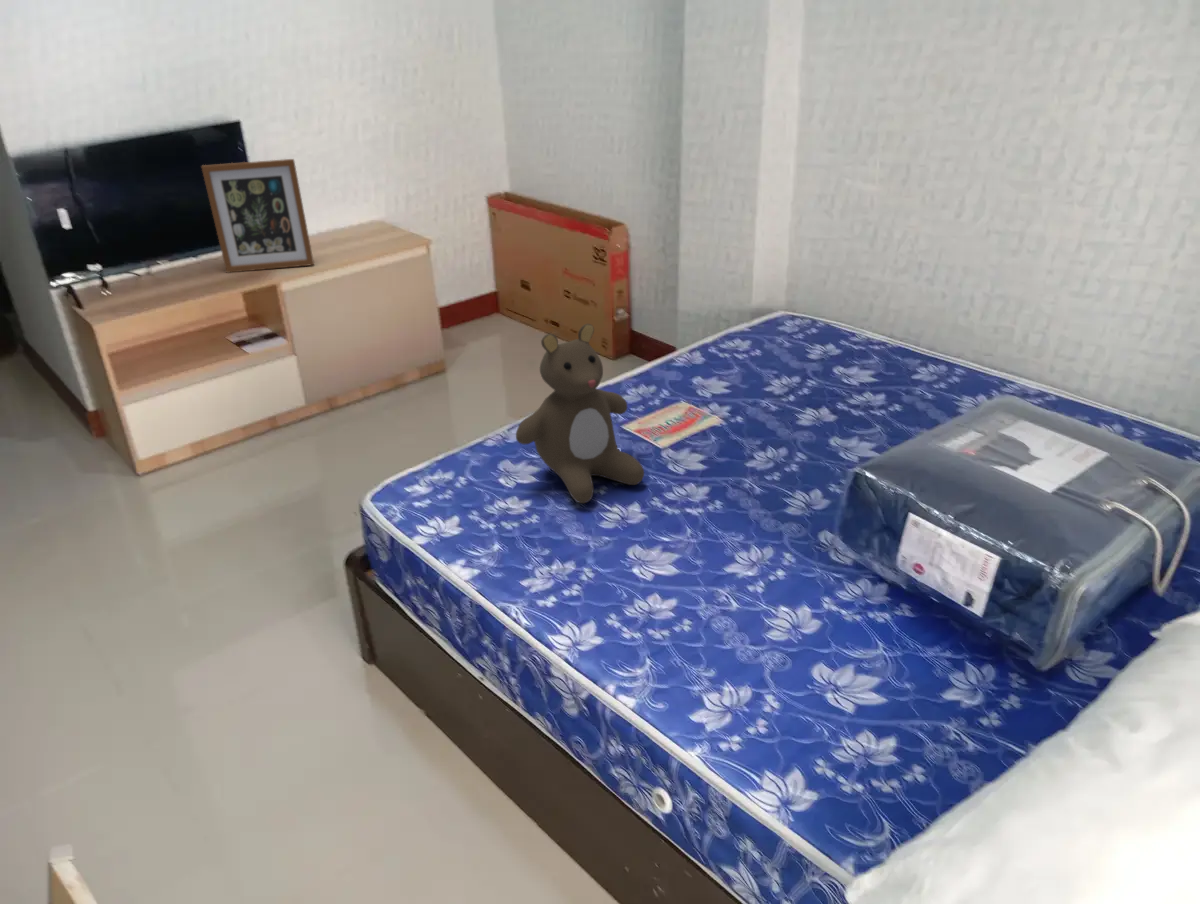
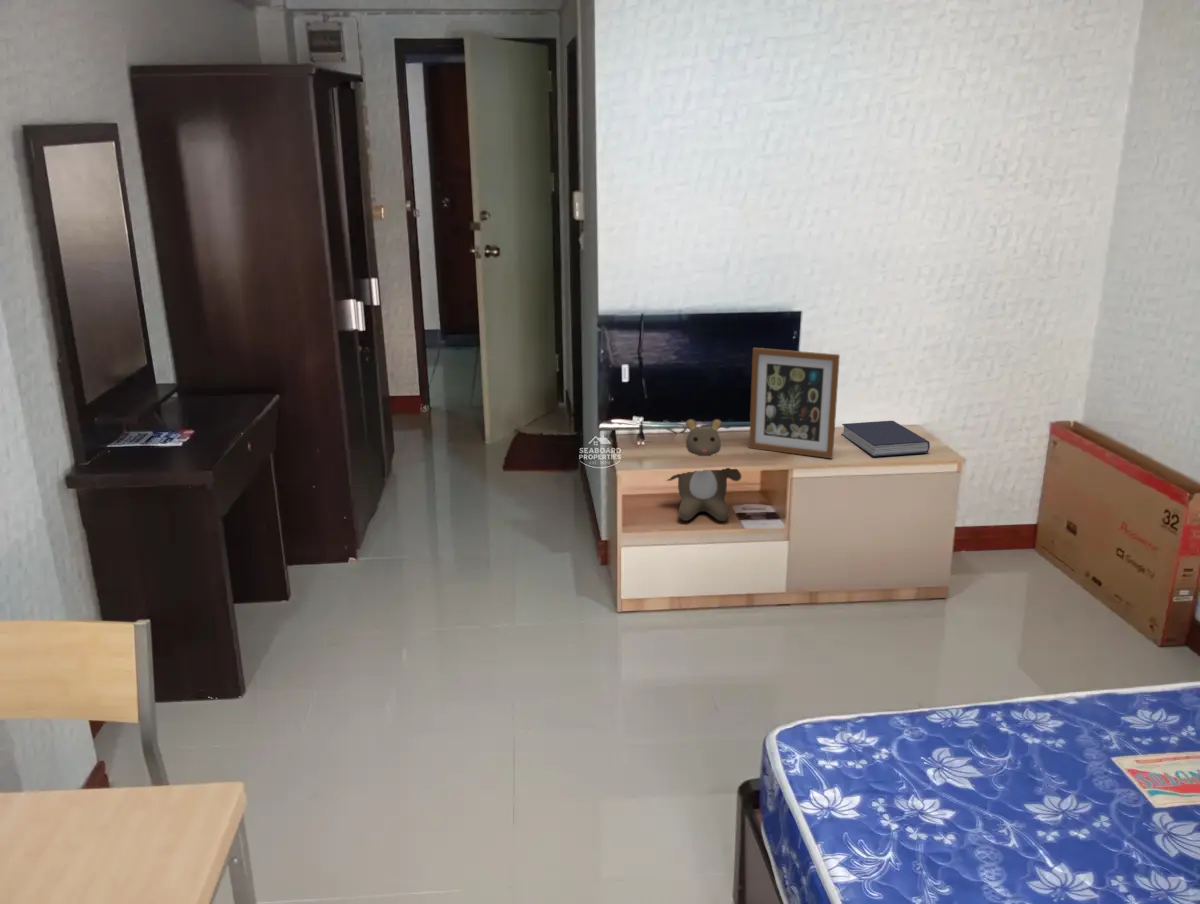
book: none [310,221,398,256] -> present [842,421,930,457]
teddy bear: present [516,324,644,503] -> present [668,419,741,521]

